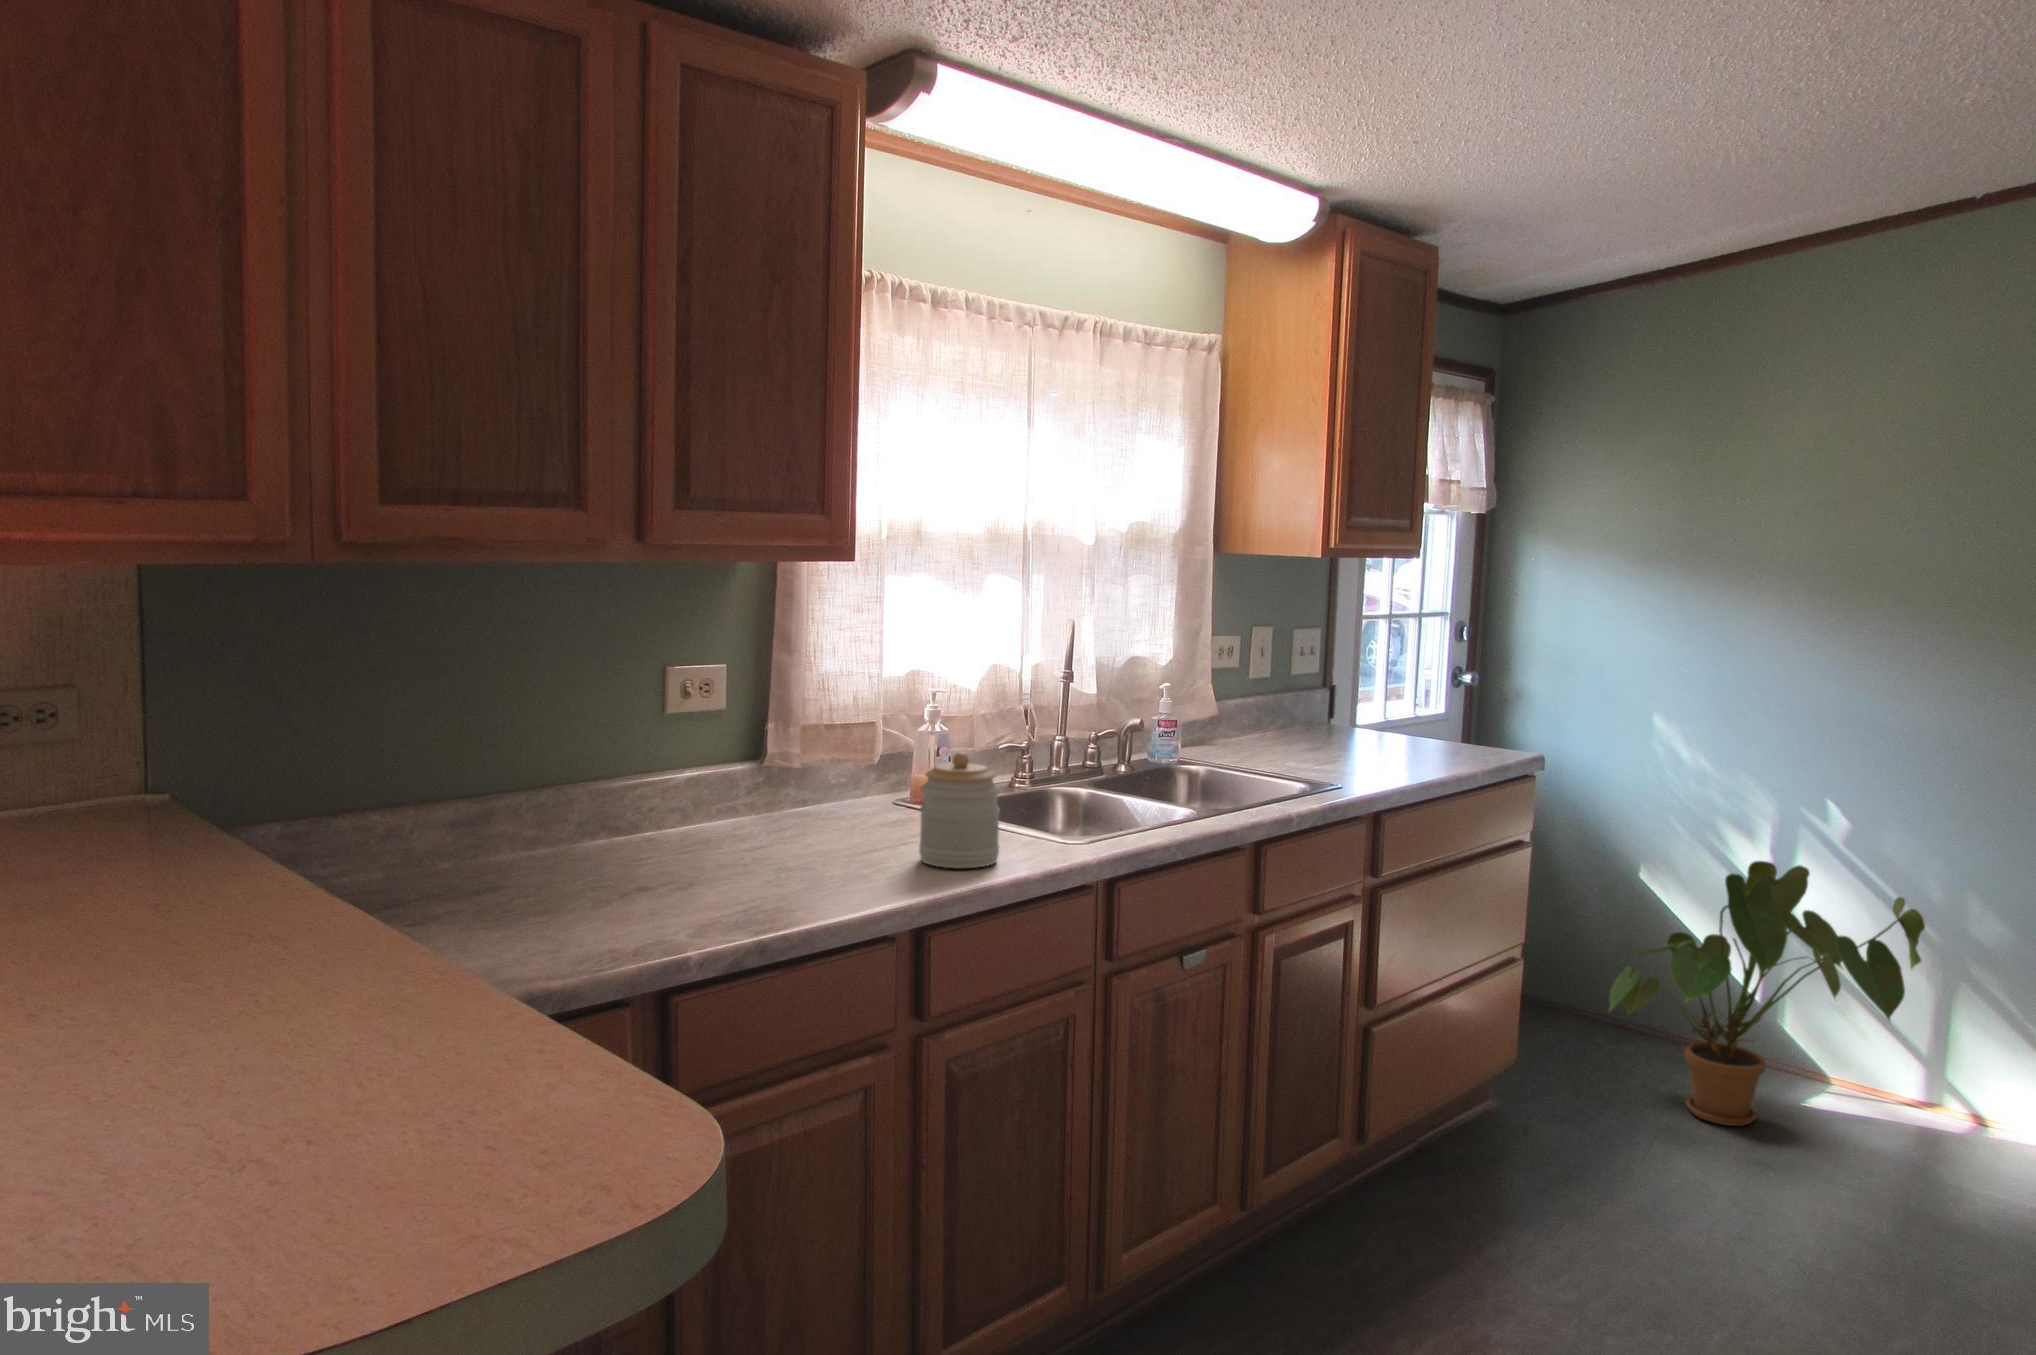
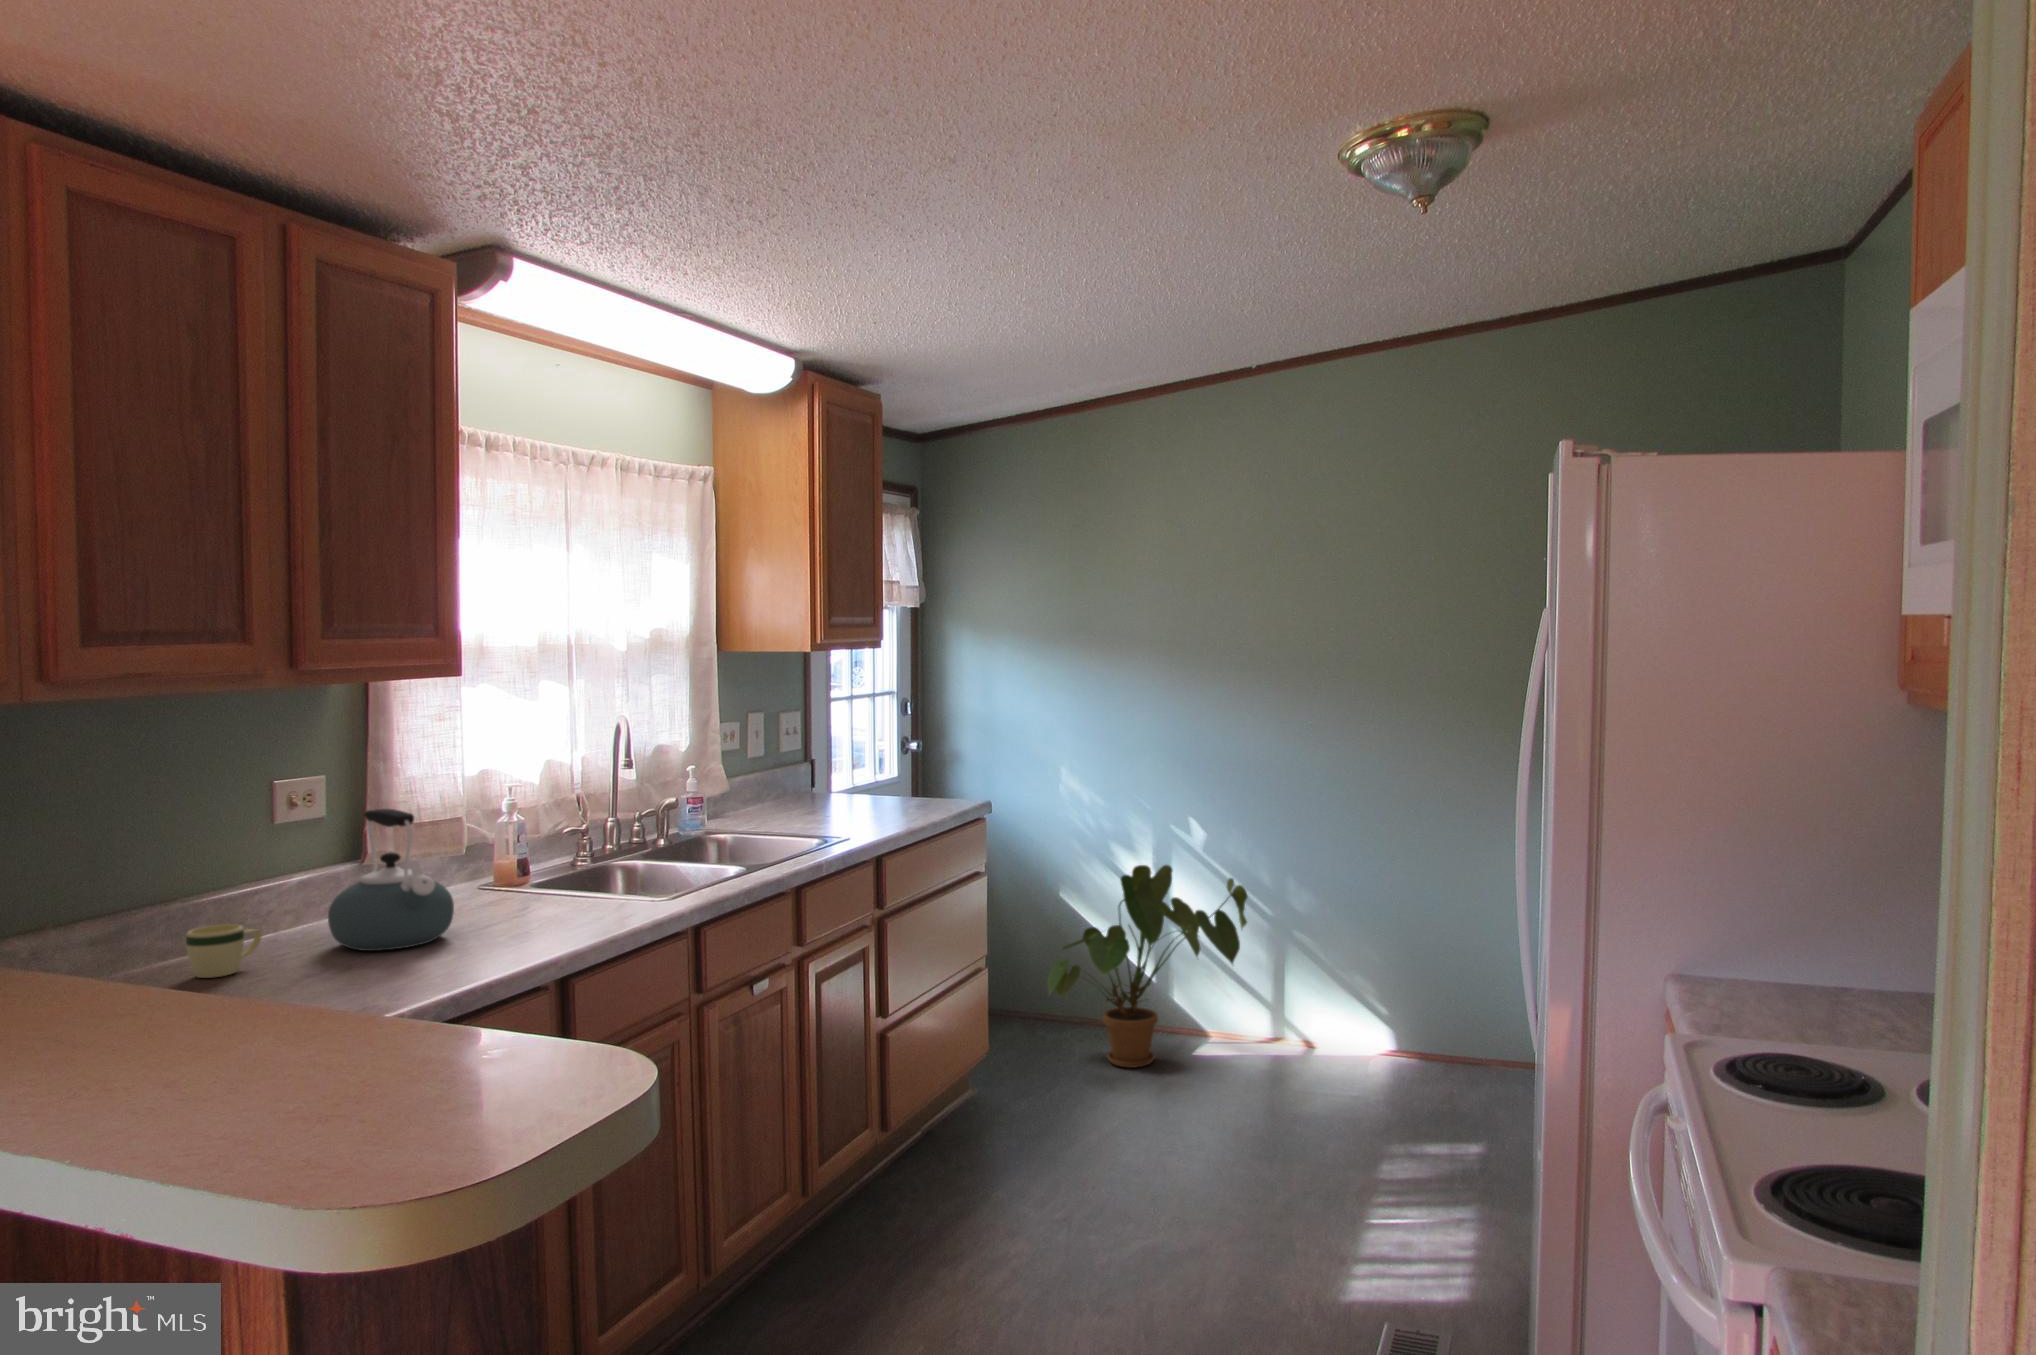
kettle: none [686,707,818,868] -> present [328,809,454,951]
jar: present [919,752,1000,868] -> none [545,829,617,926]
mug: none [534,818,613,875] -> present [186,924,262,978]

